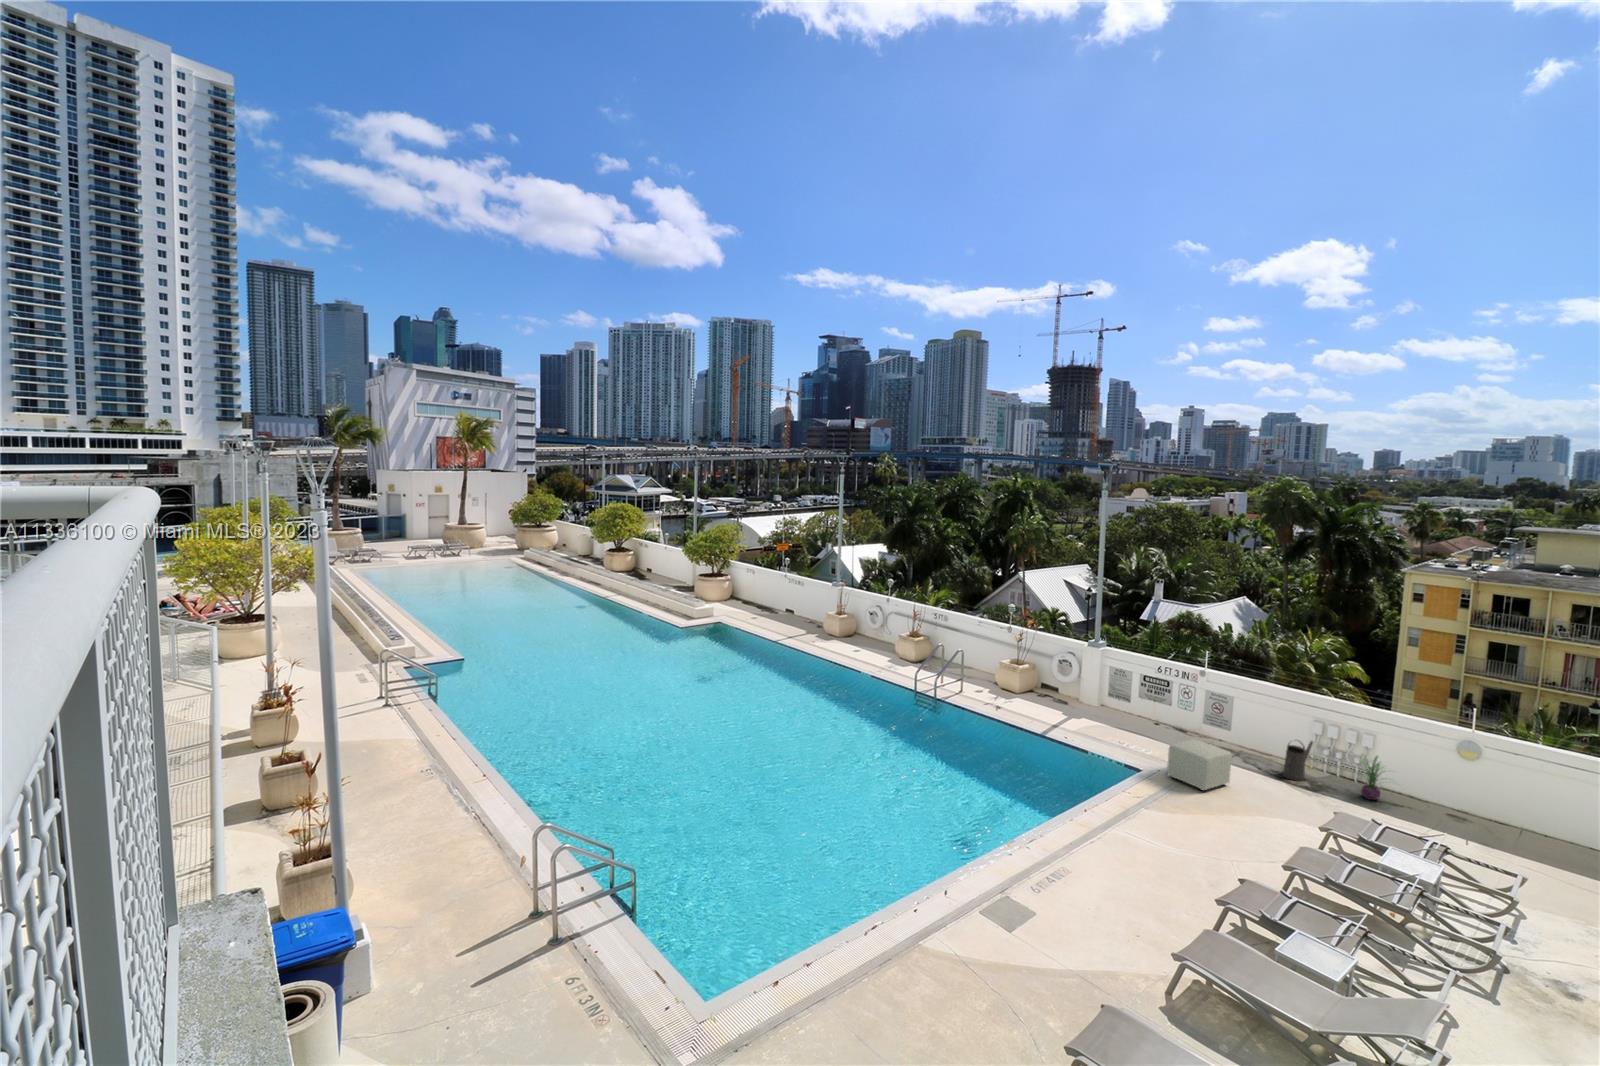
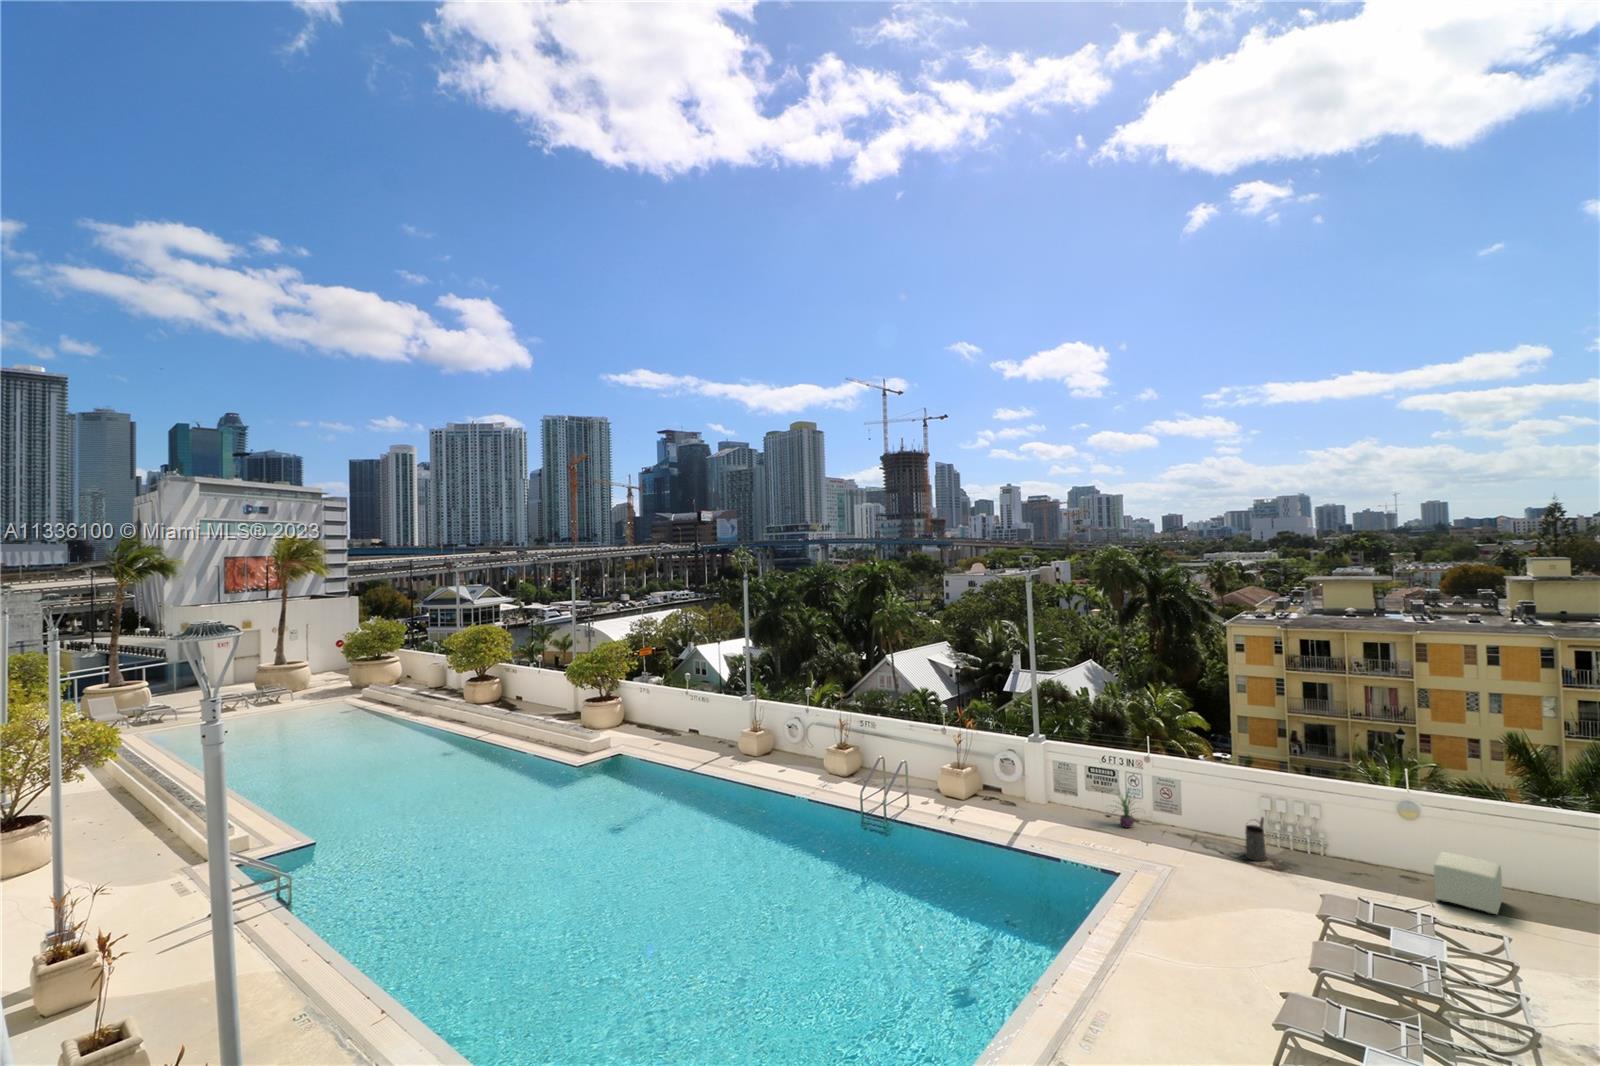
ottoman: present [1167,739,1232,790] -> present [1434,852,1503,914]
decorative plant: present [1356,756,1390,800] -> present [1115,791,1134,828]

